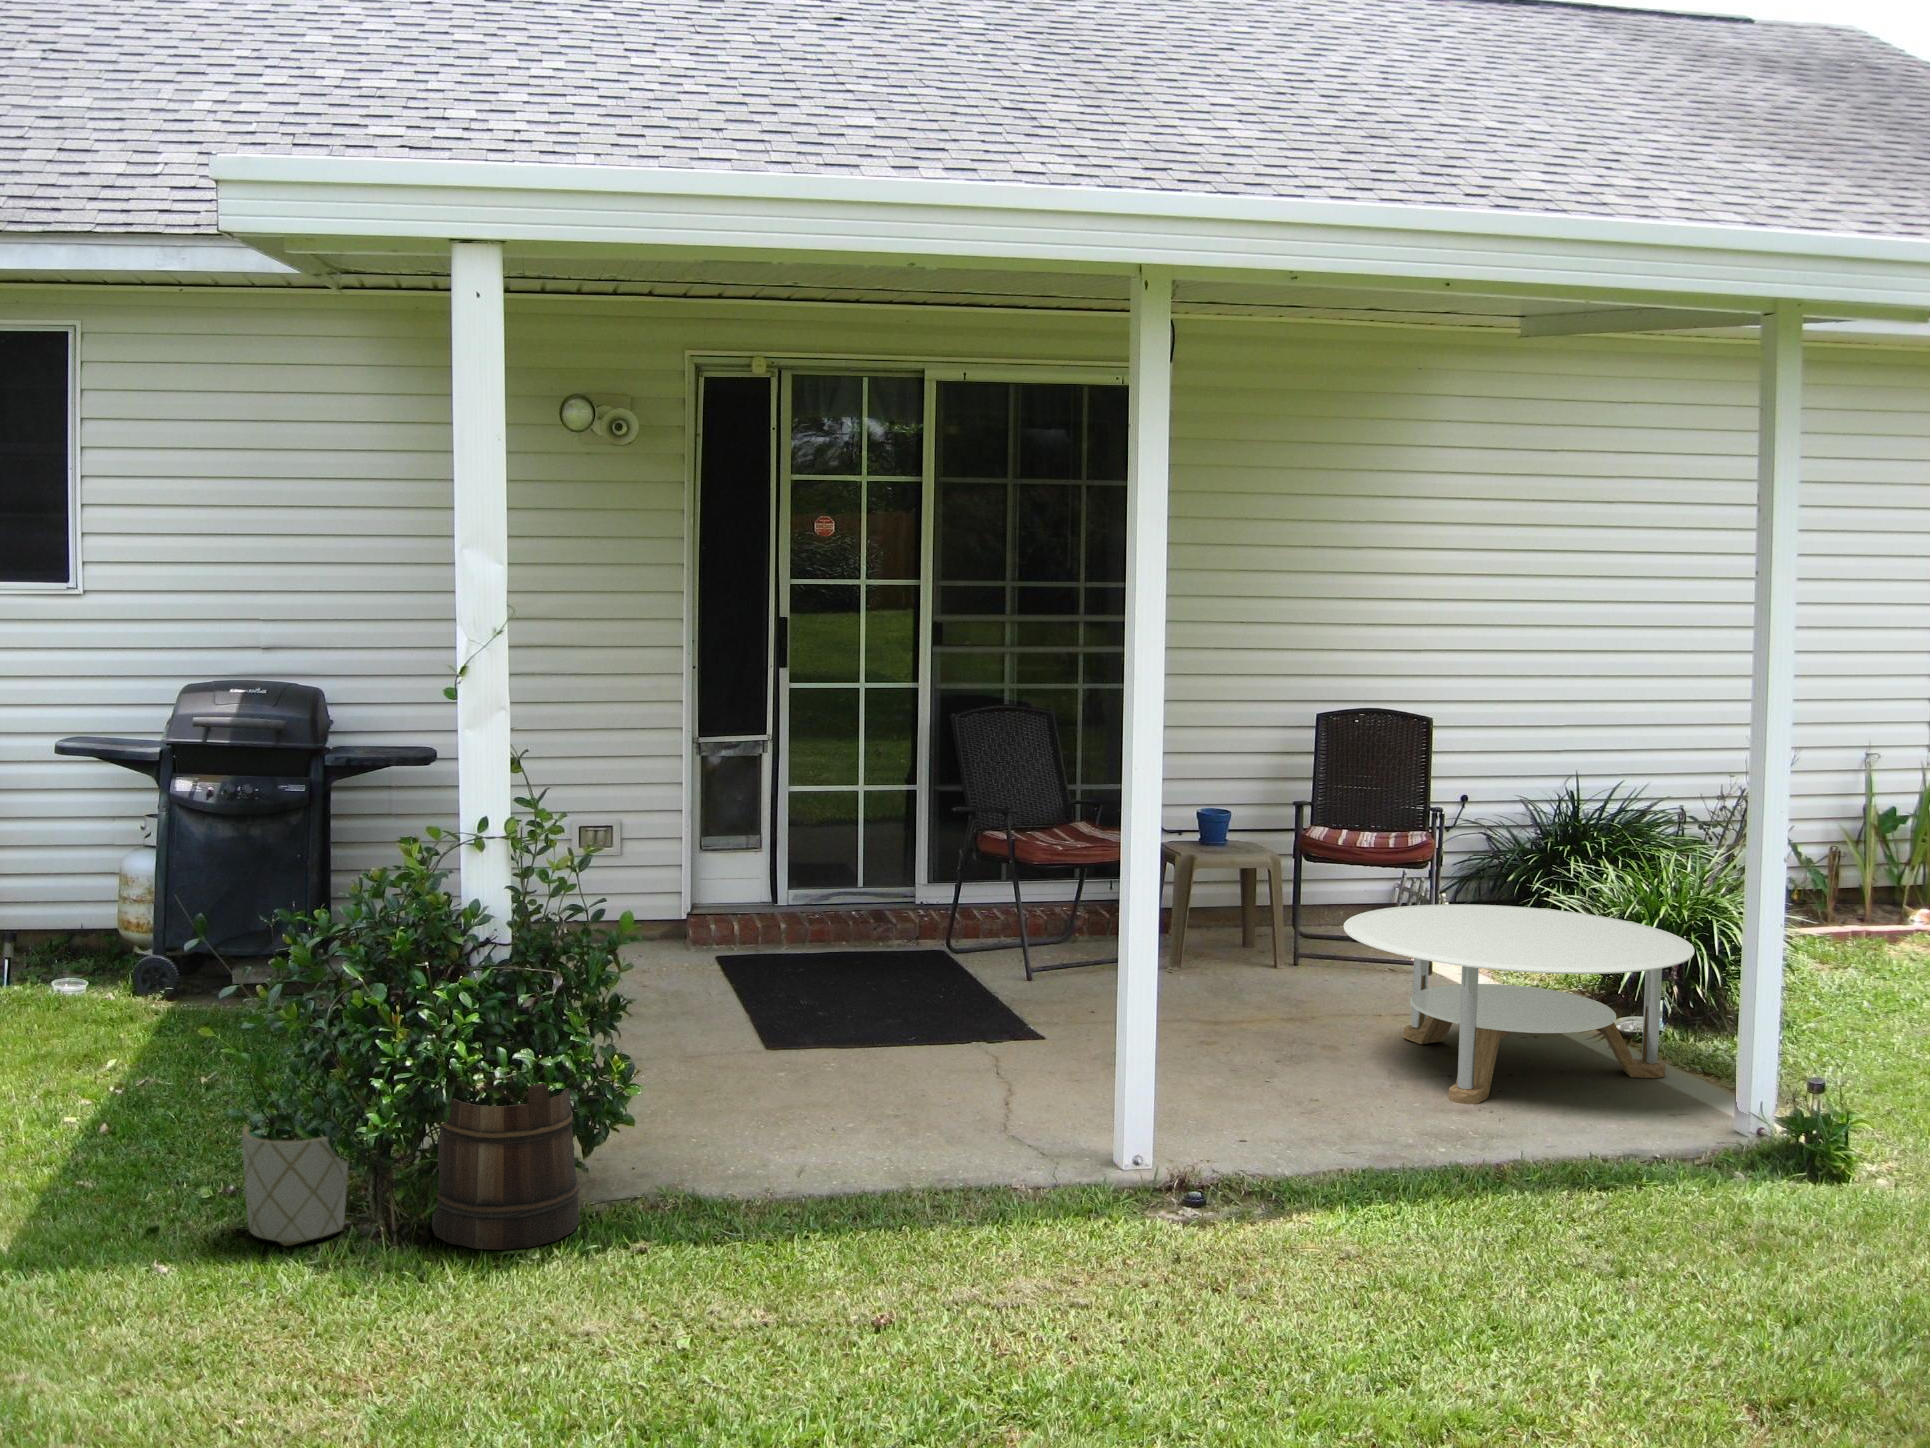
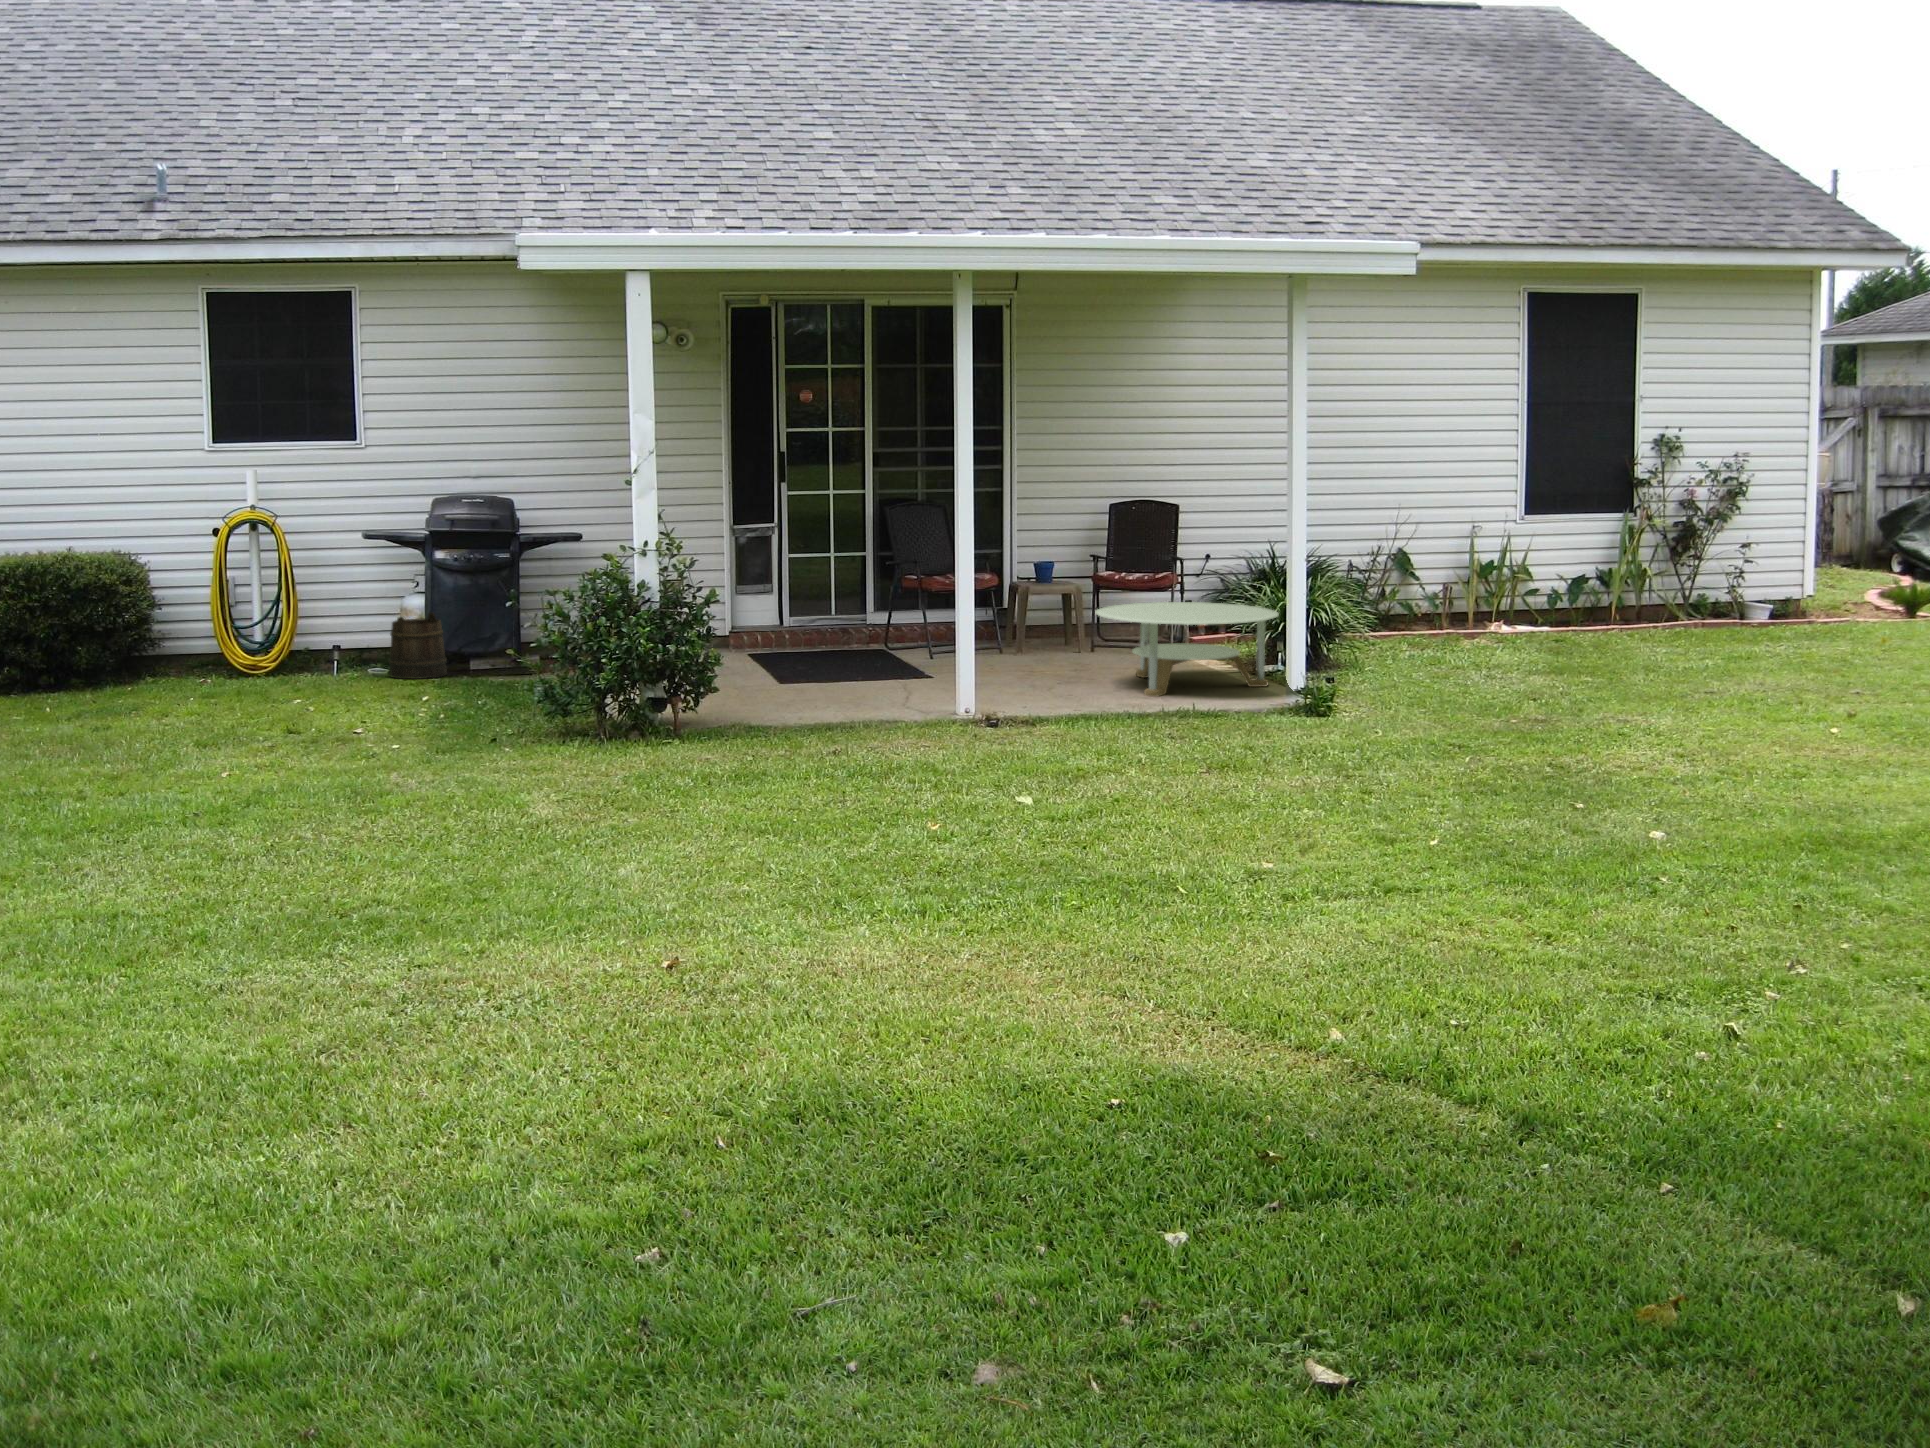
bucket: present [432,1083,579,1250] -> present [389,613,447,679]
planter: present [242,1126,348,1246] -> none [542,687,591,743]

